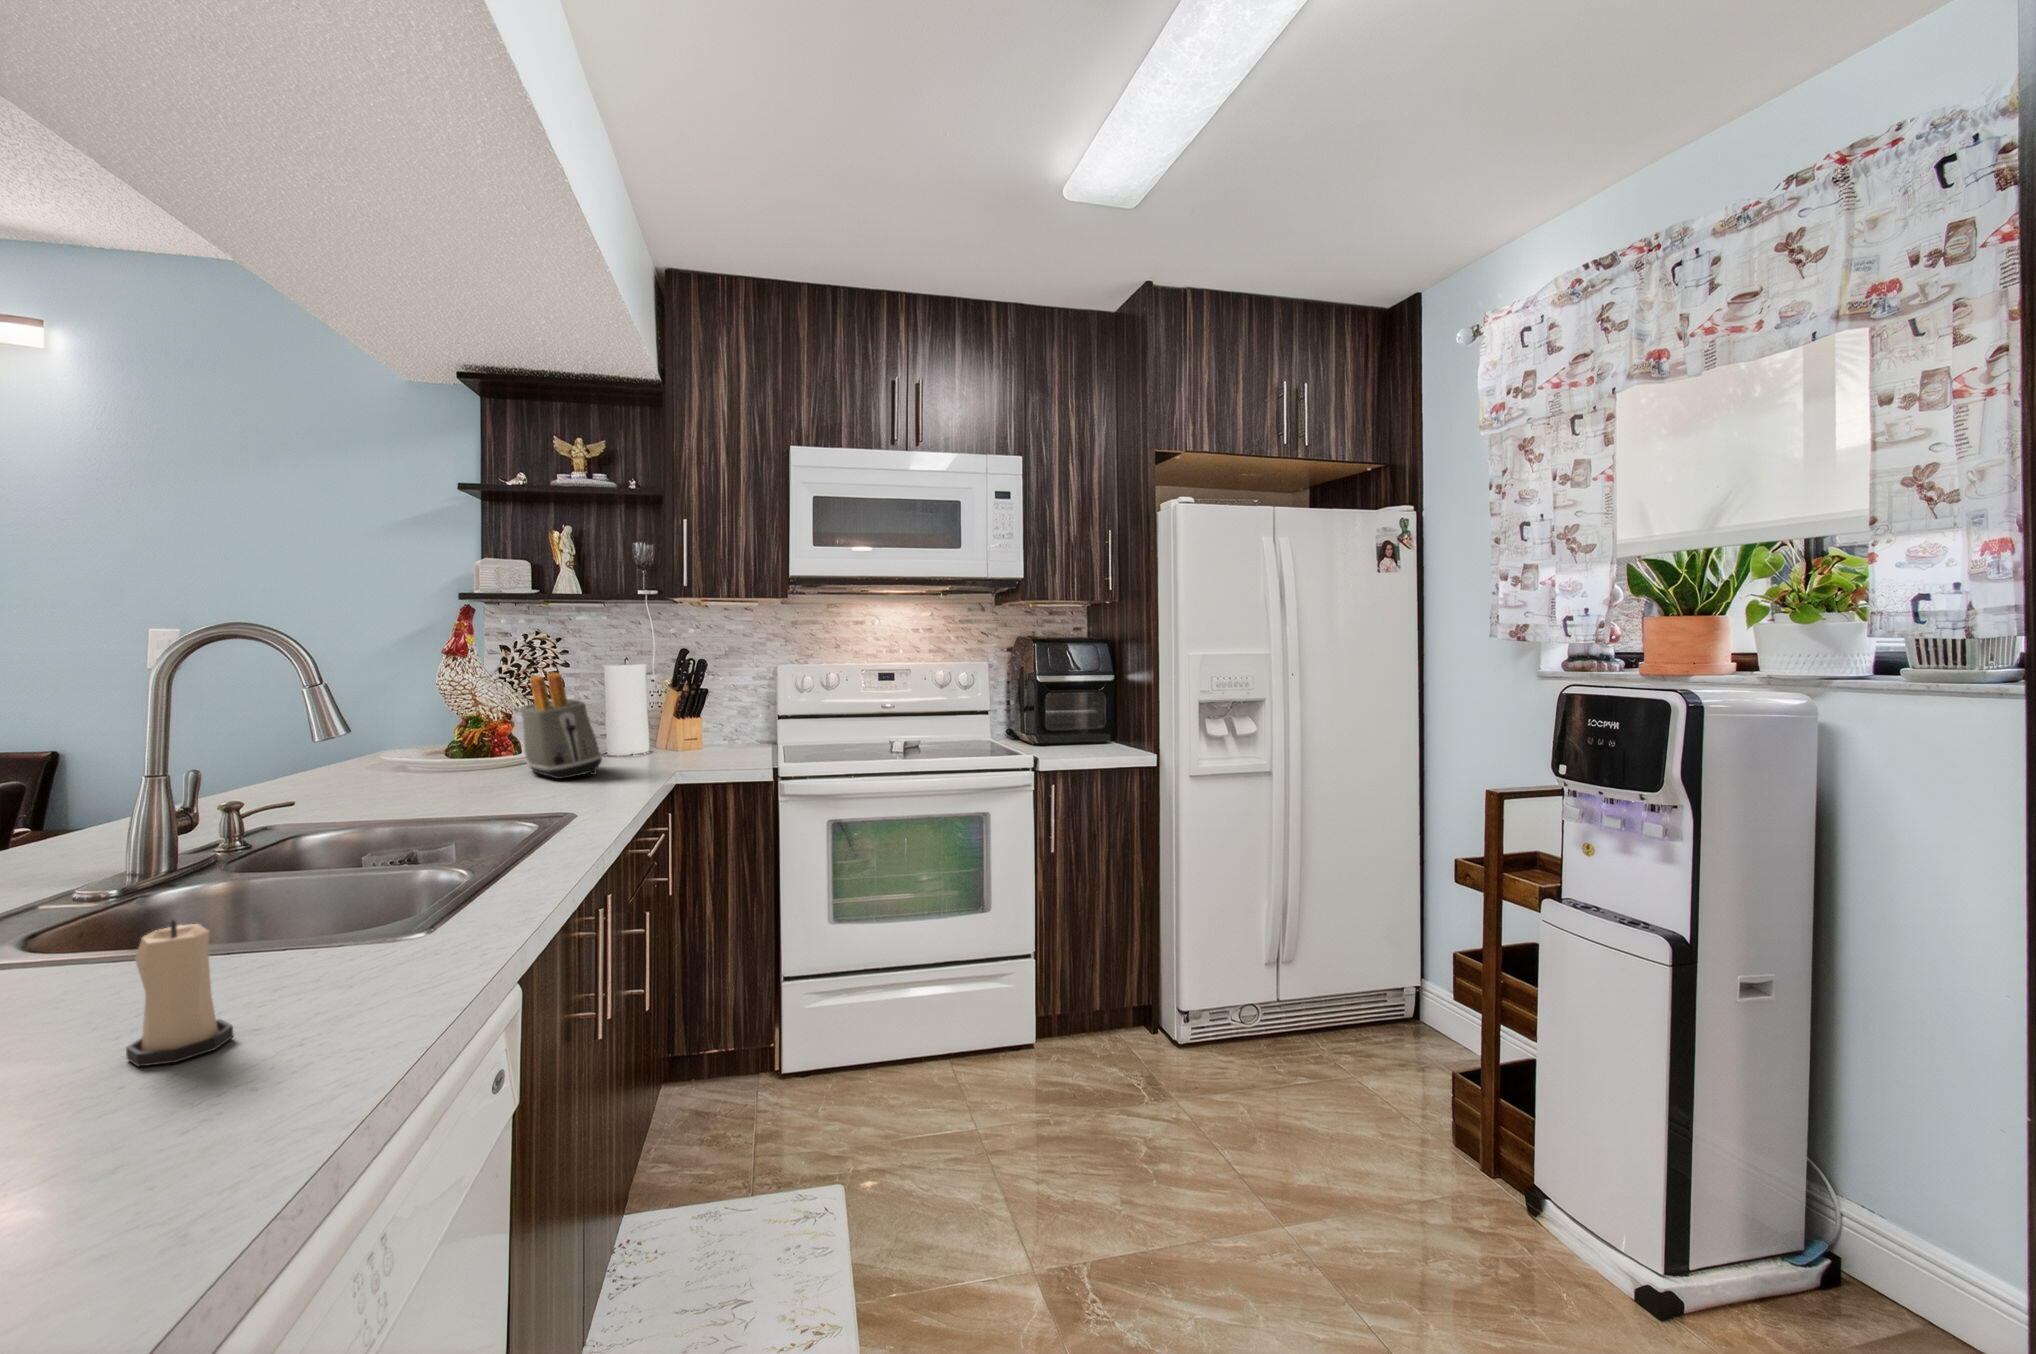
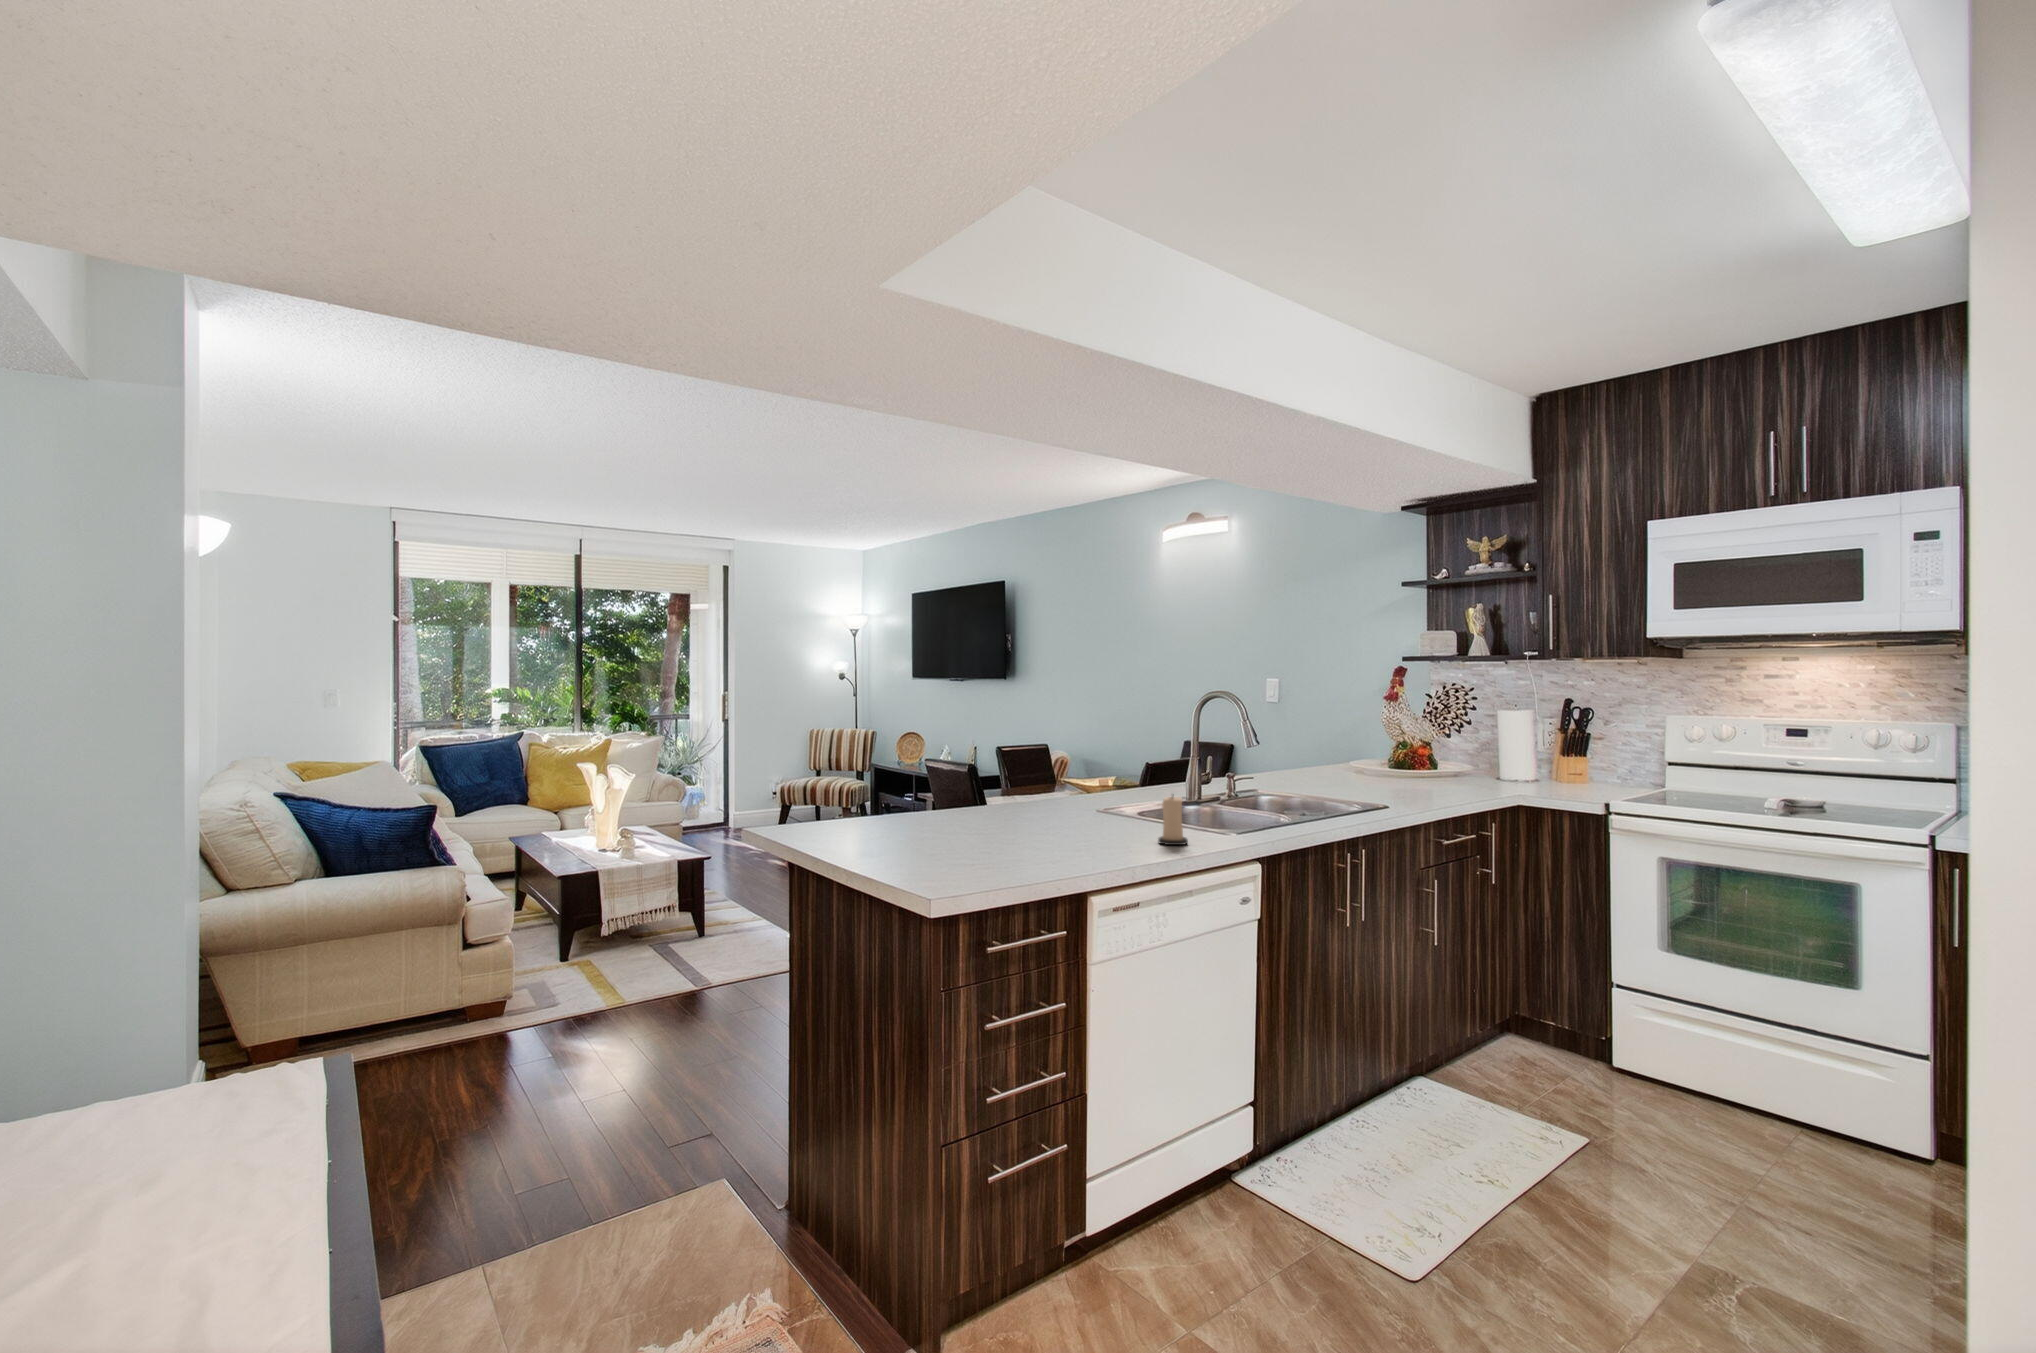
toaster: present [521,673,602,779] -> none [1420,713,1470,789]

